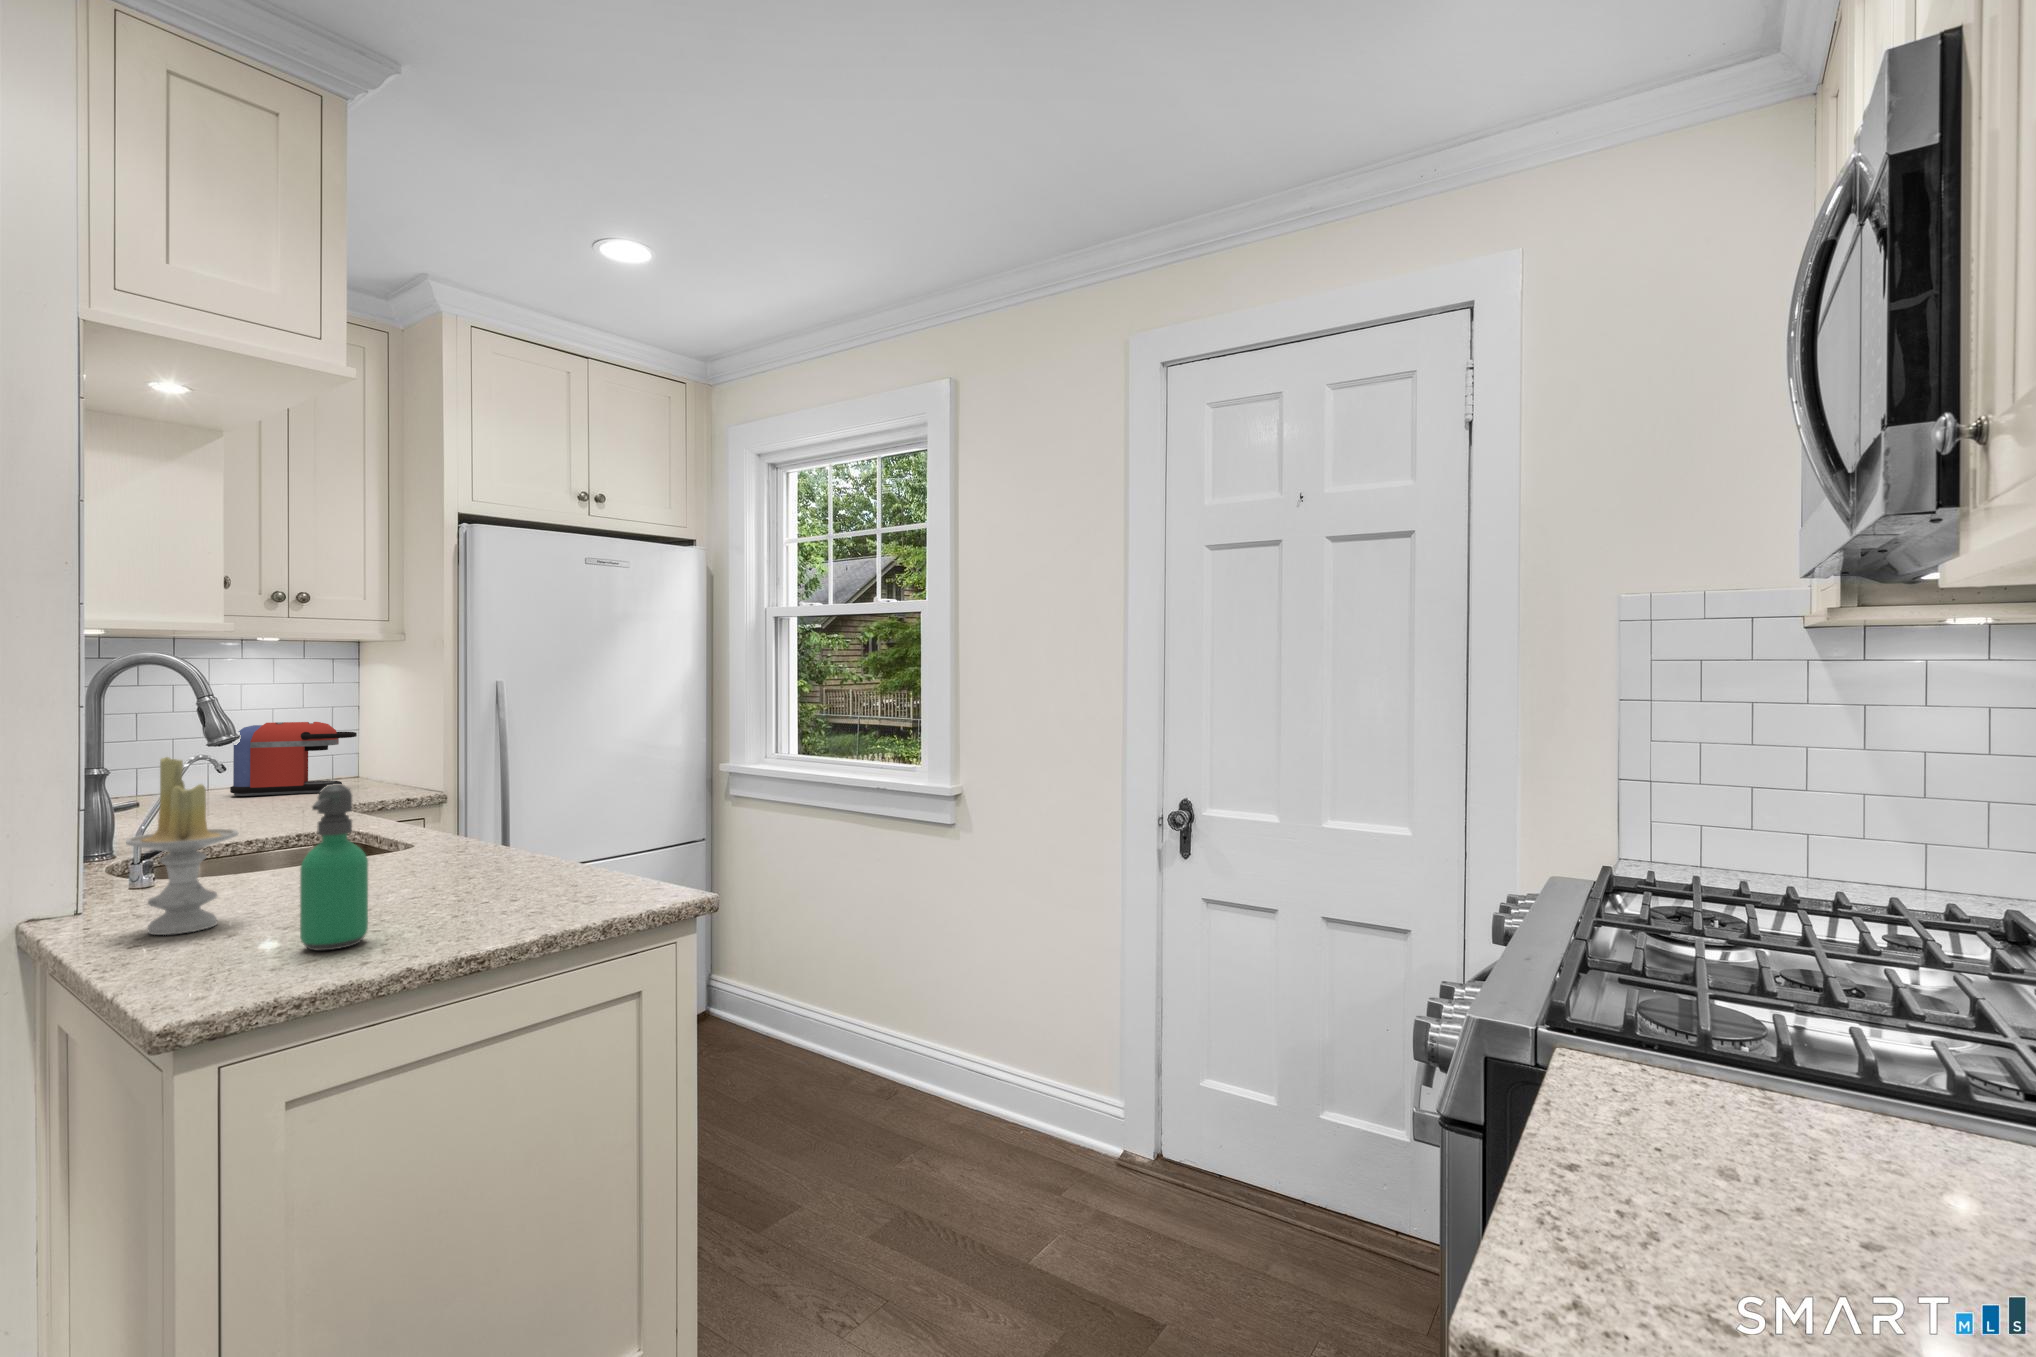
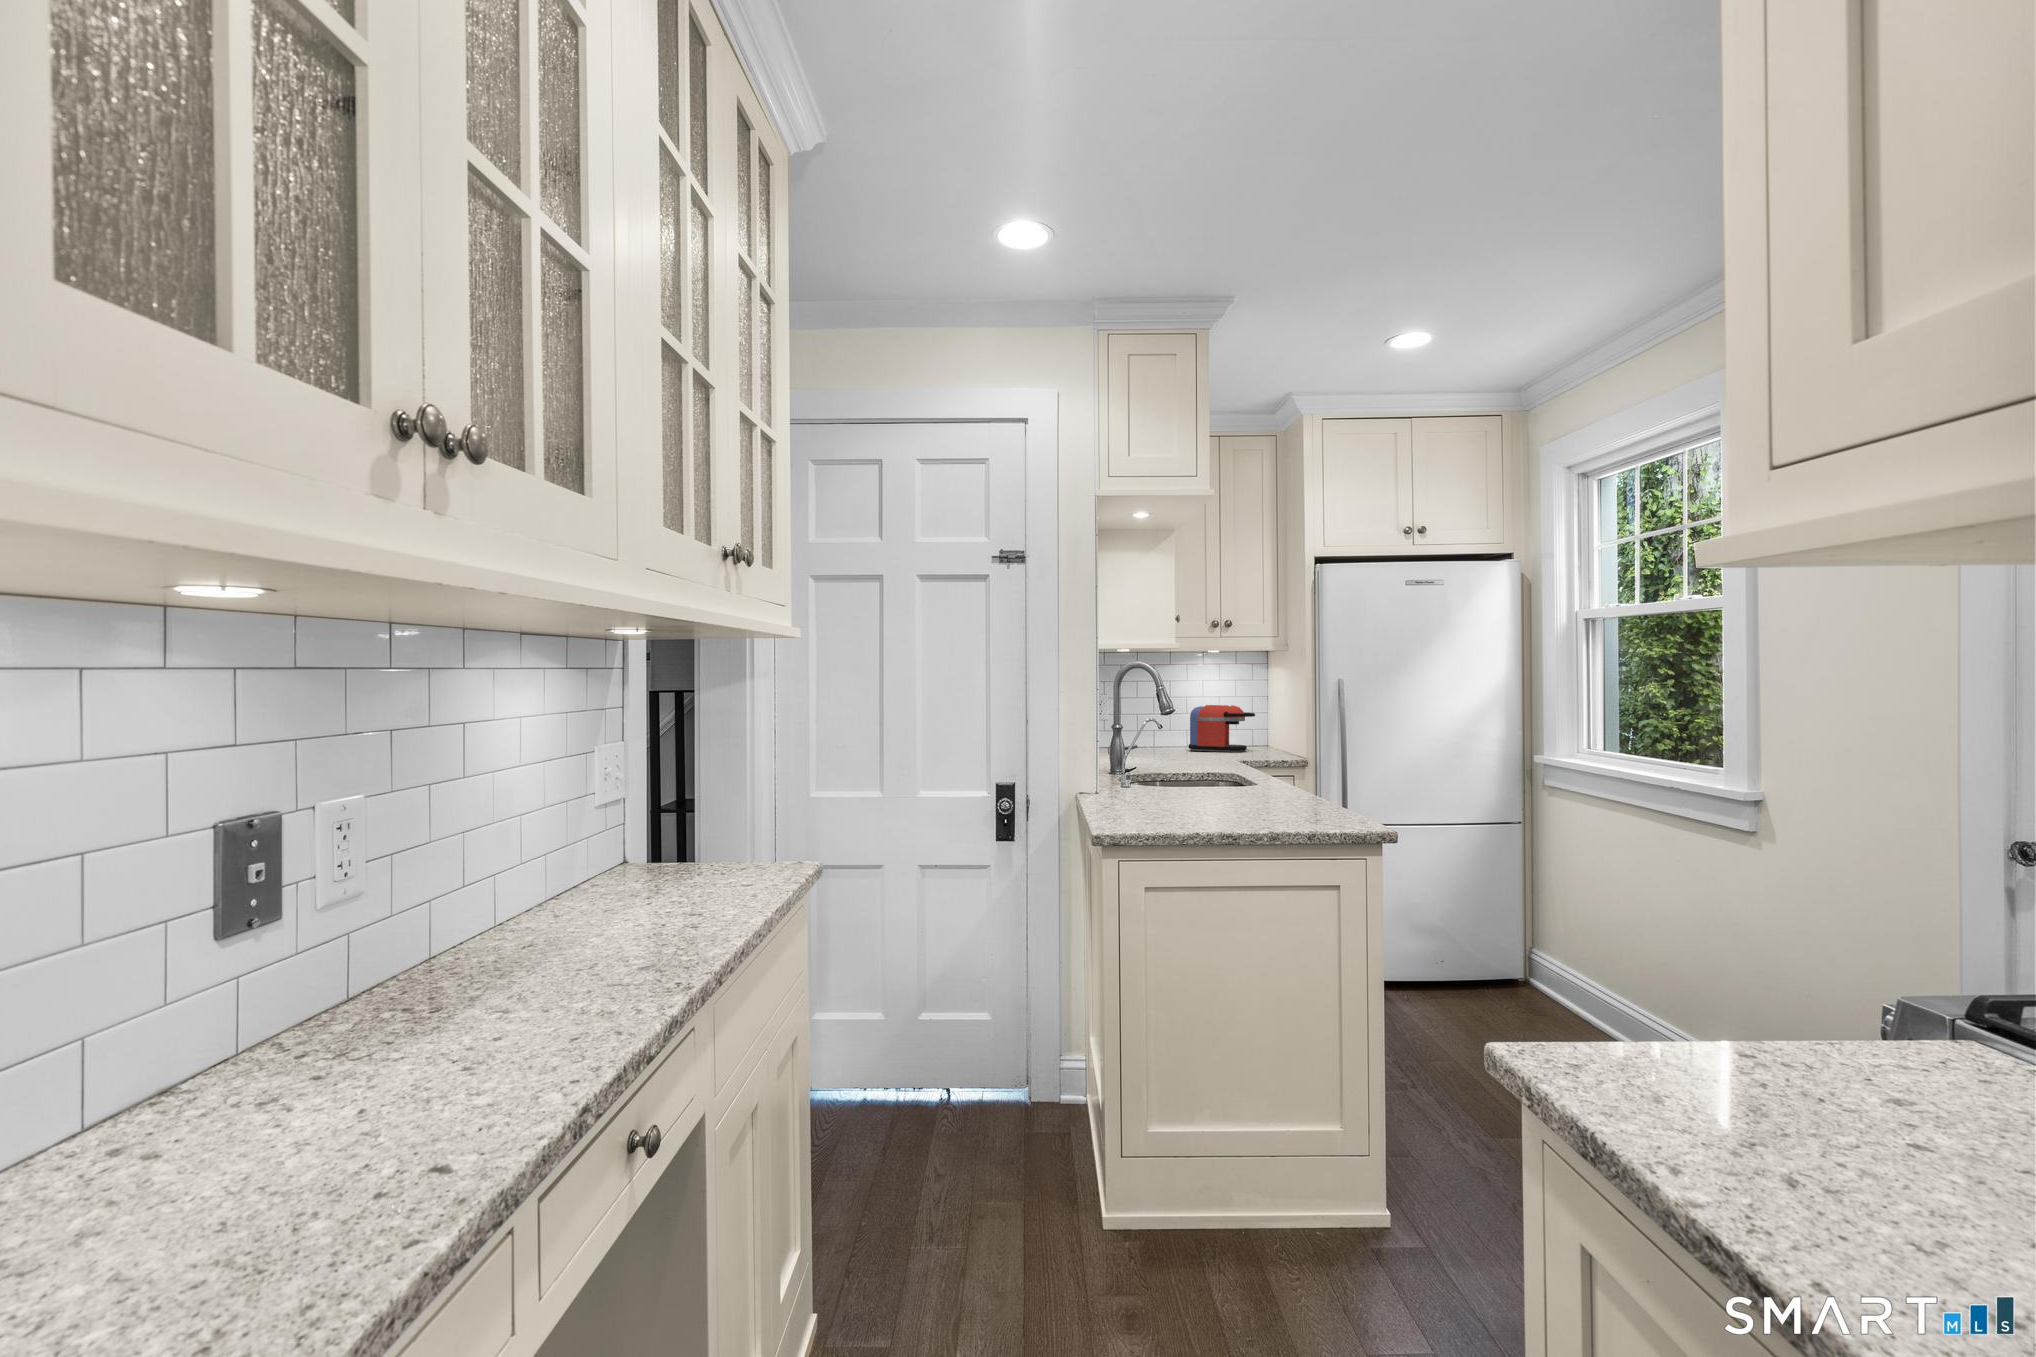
candle: present [126,757,238,935] -> none [1102,716,1146,806]
soap dispenser: present [300,784,368,950] -> none [1159,734,1189,821]

